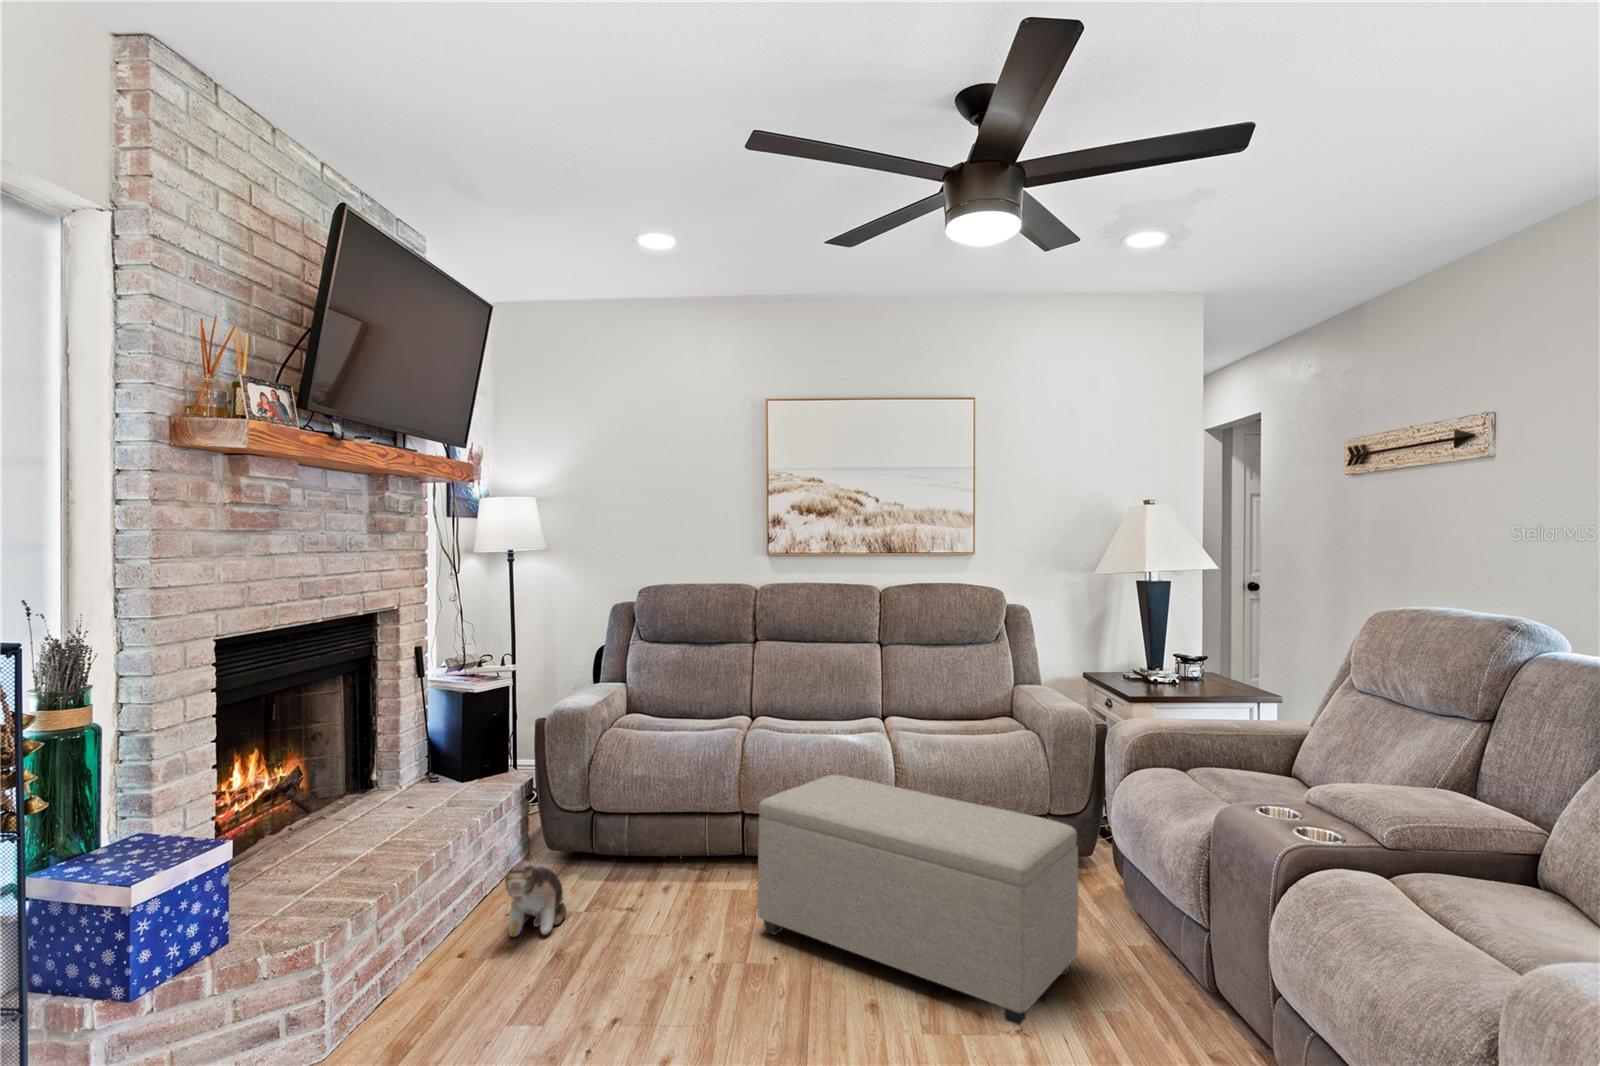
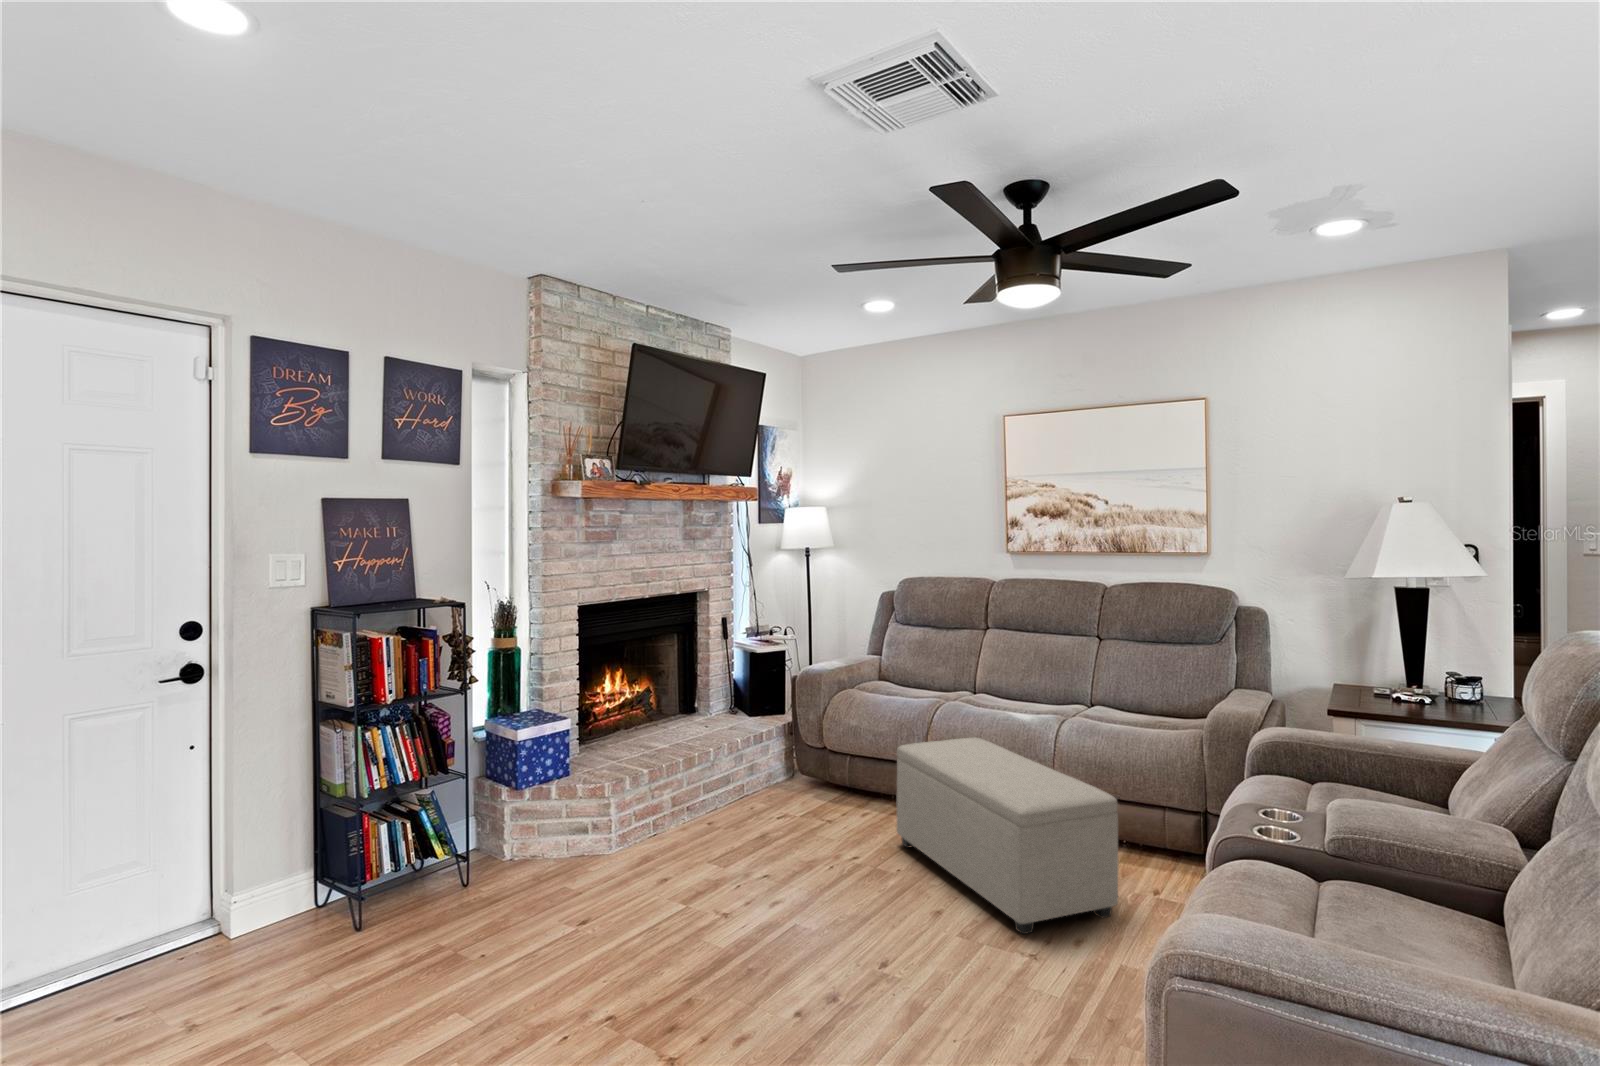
plush toy: present [500,860,566,937] -> none [730,765,793,818]

